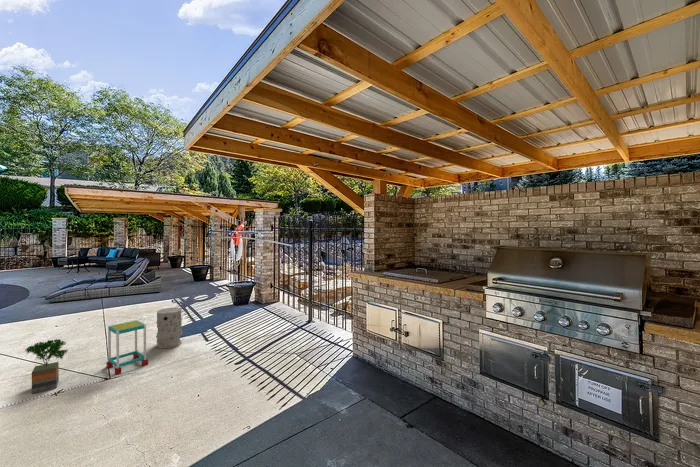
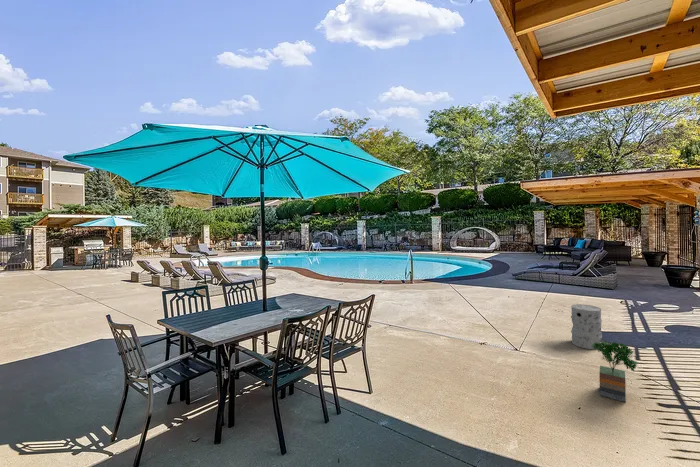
side table: present [106,320,148,374] -> none [520,306,553,354]
potted tree: present [25,339,68,394] -> present [592,341,638,402]

